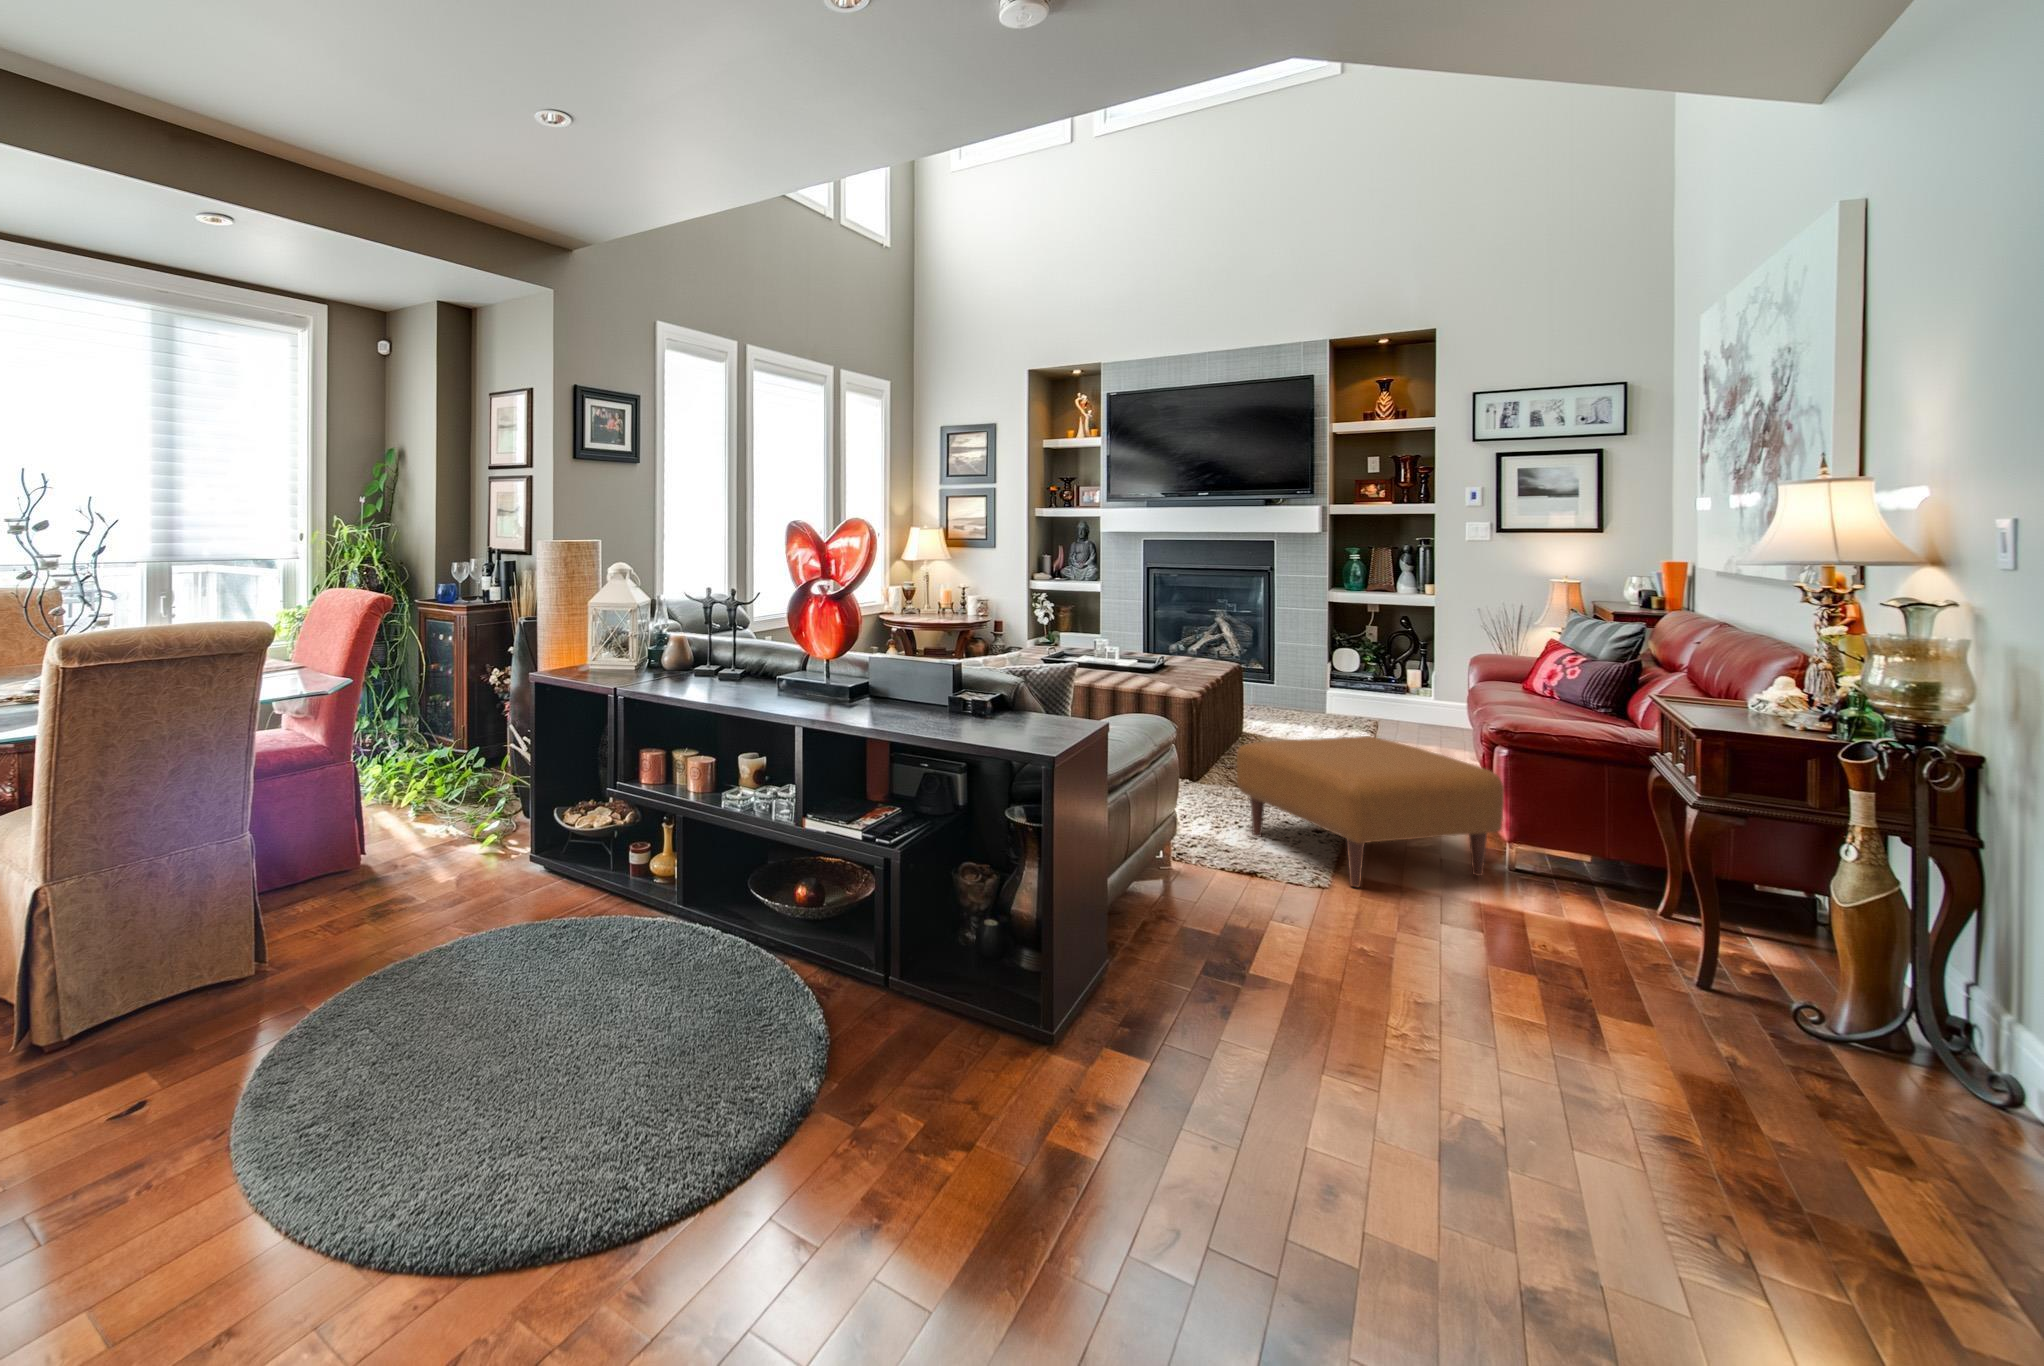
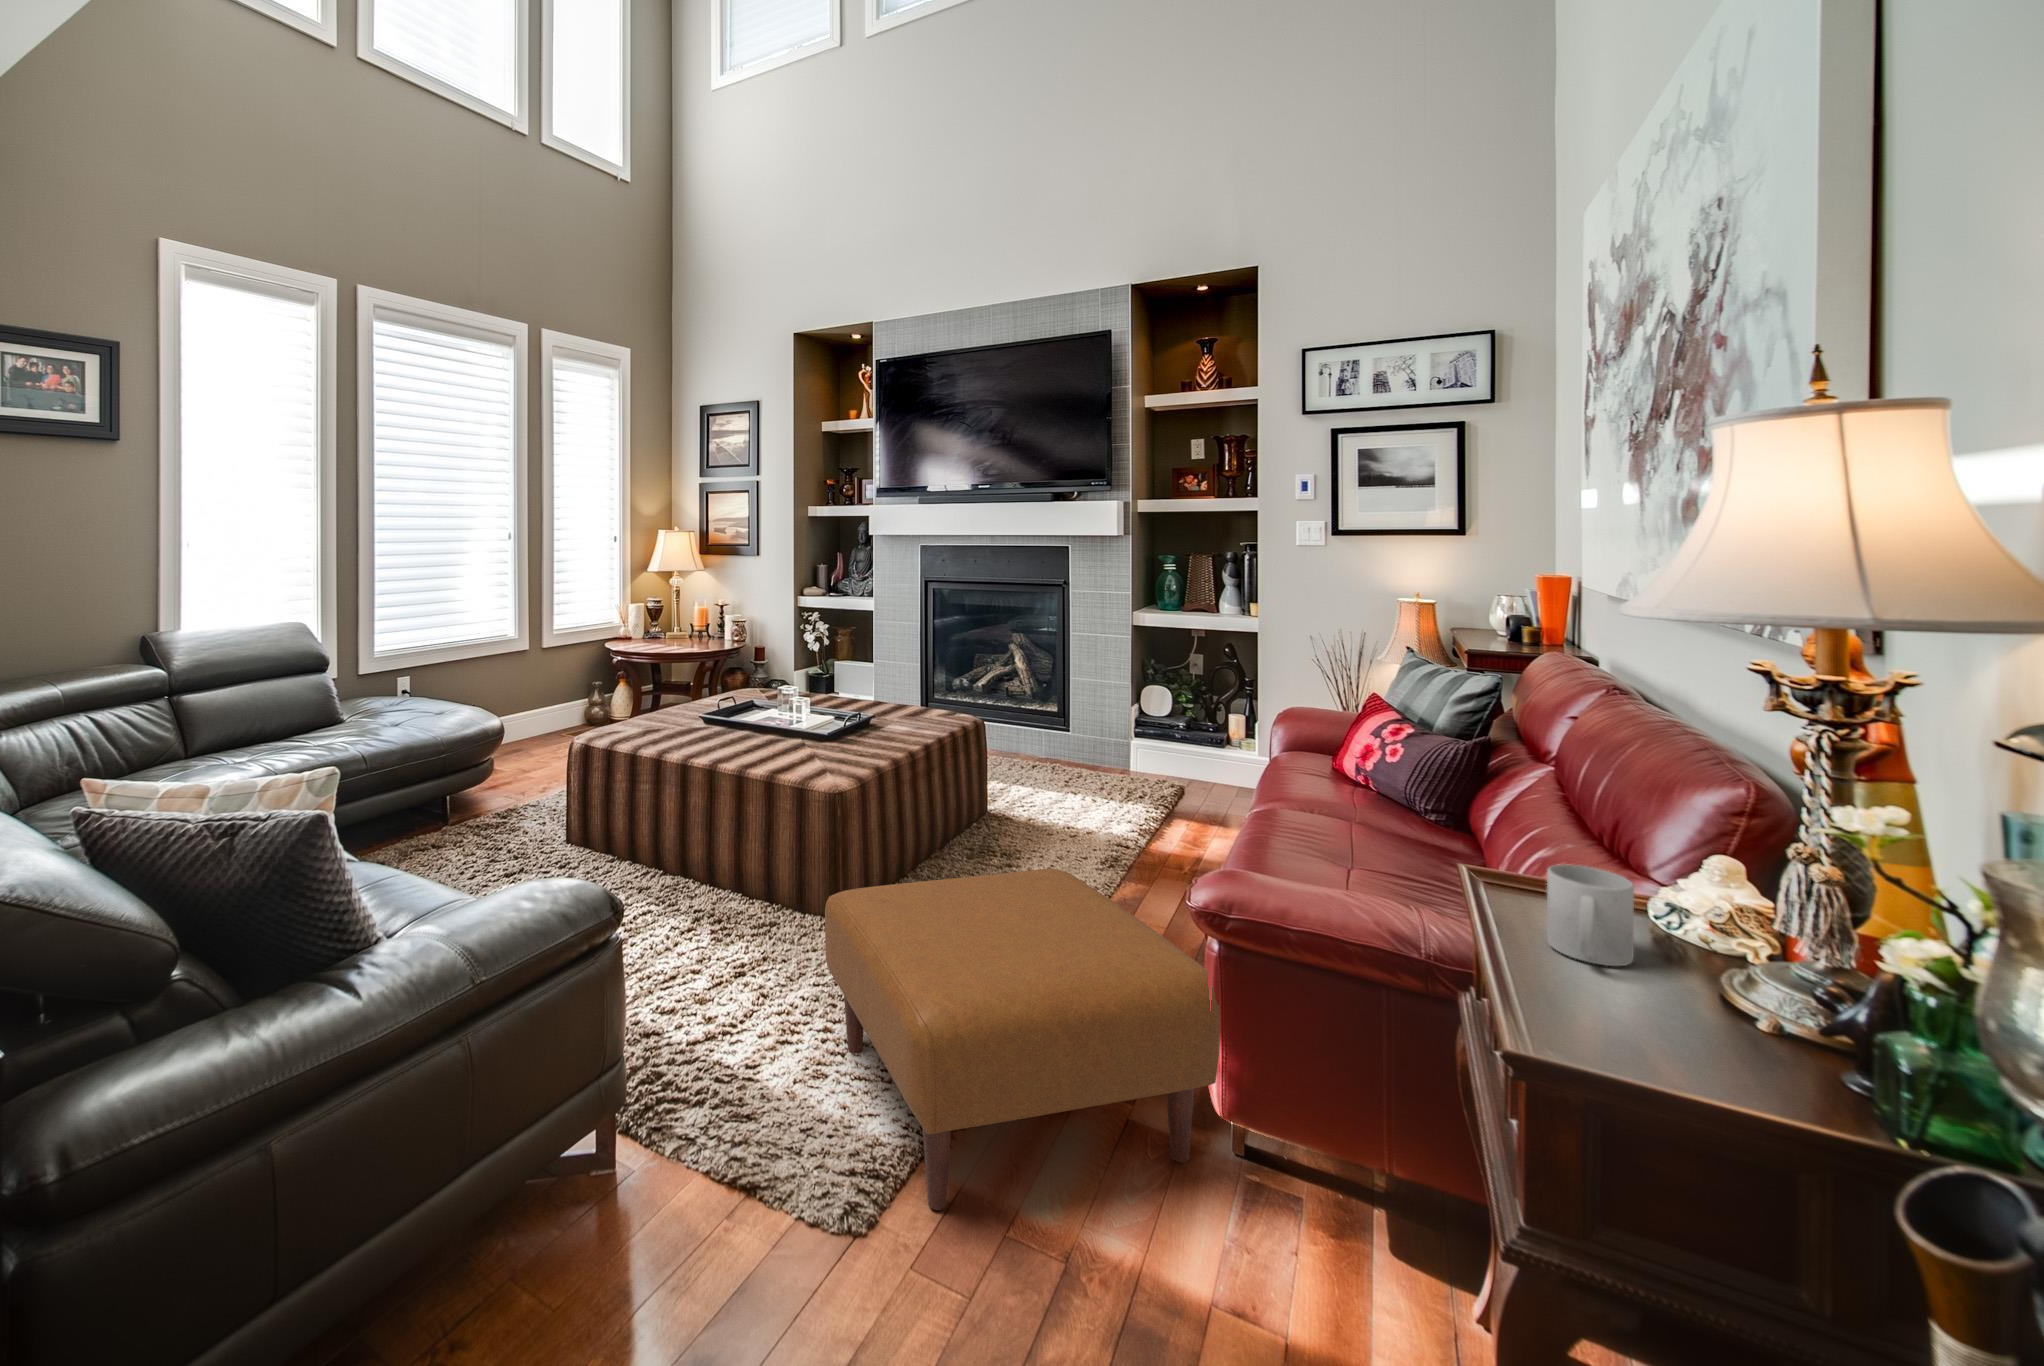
mug: none [1703,683,1744,721] -> present [1547,864,1634,966]

